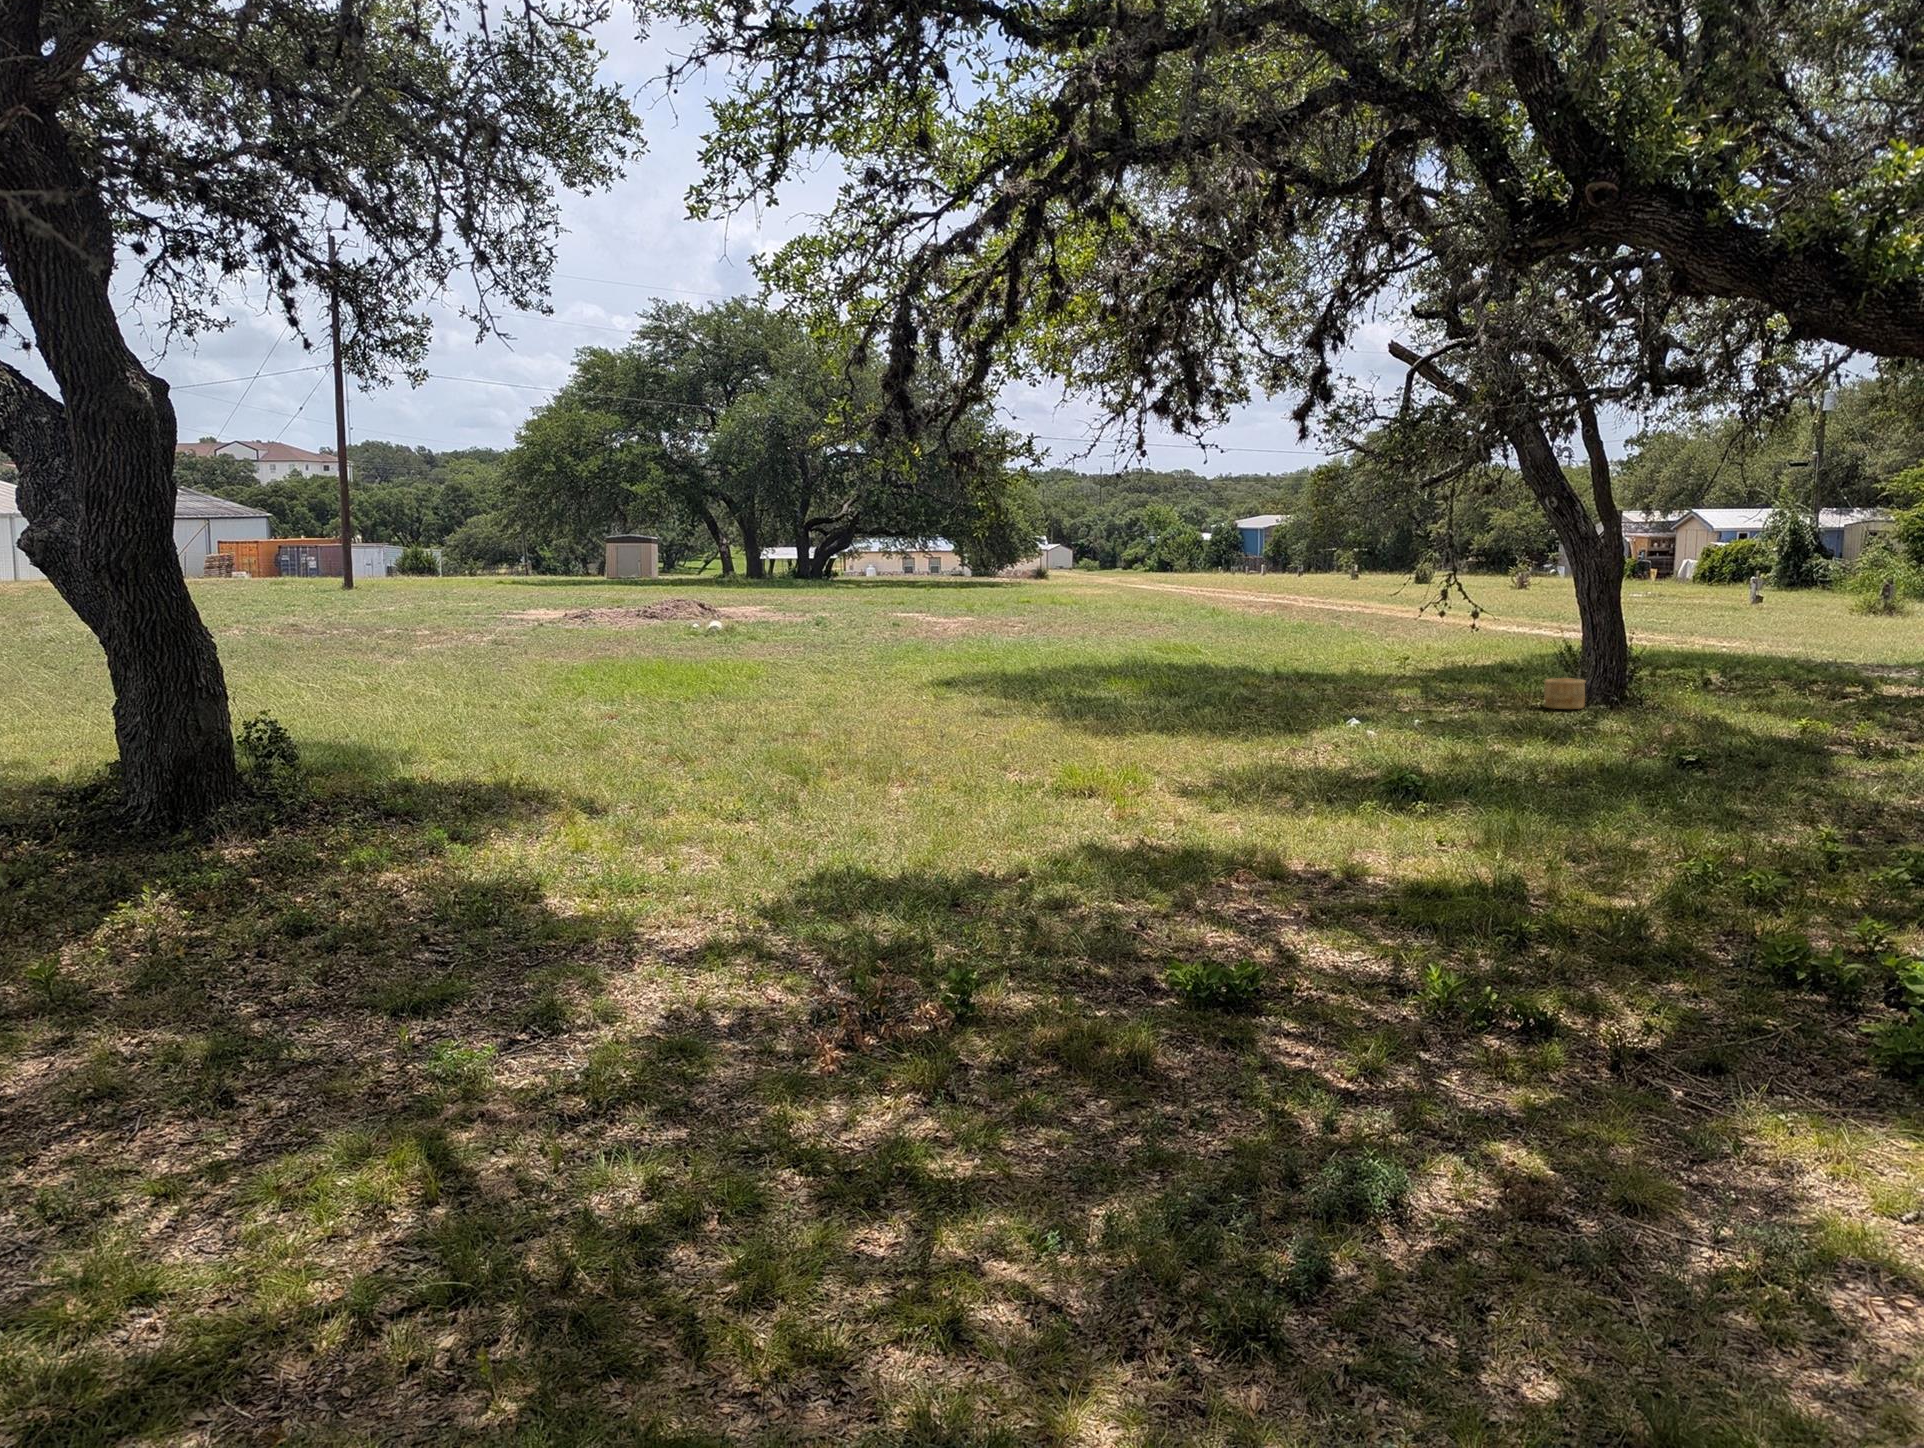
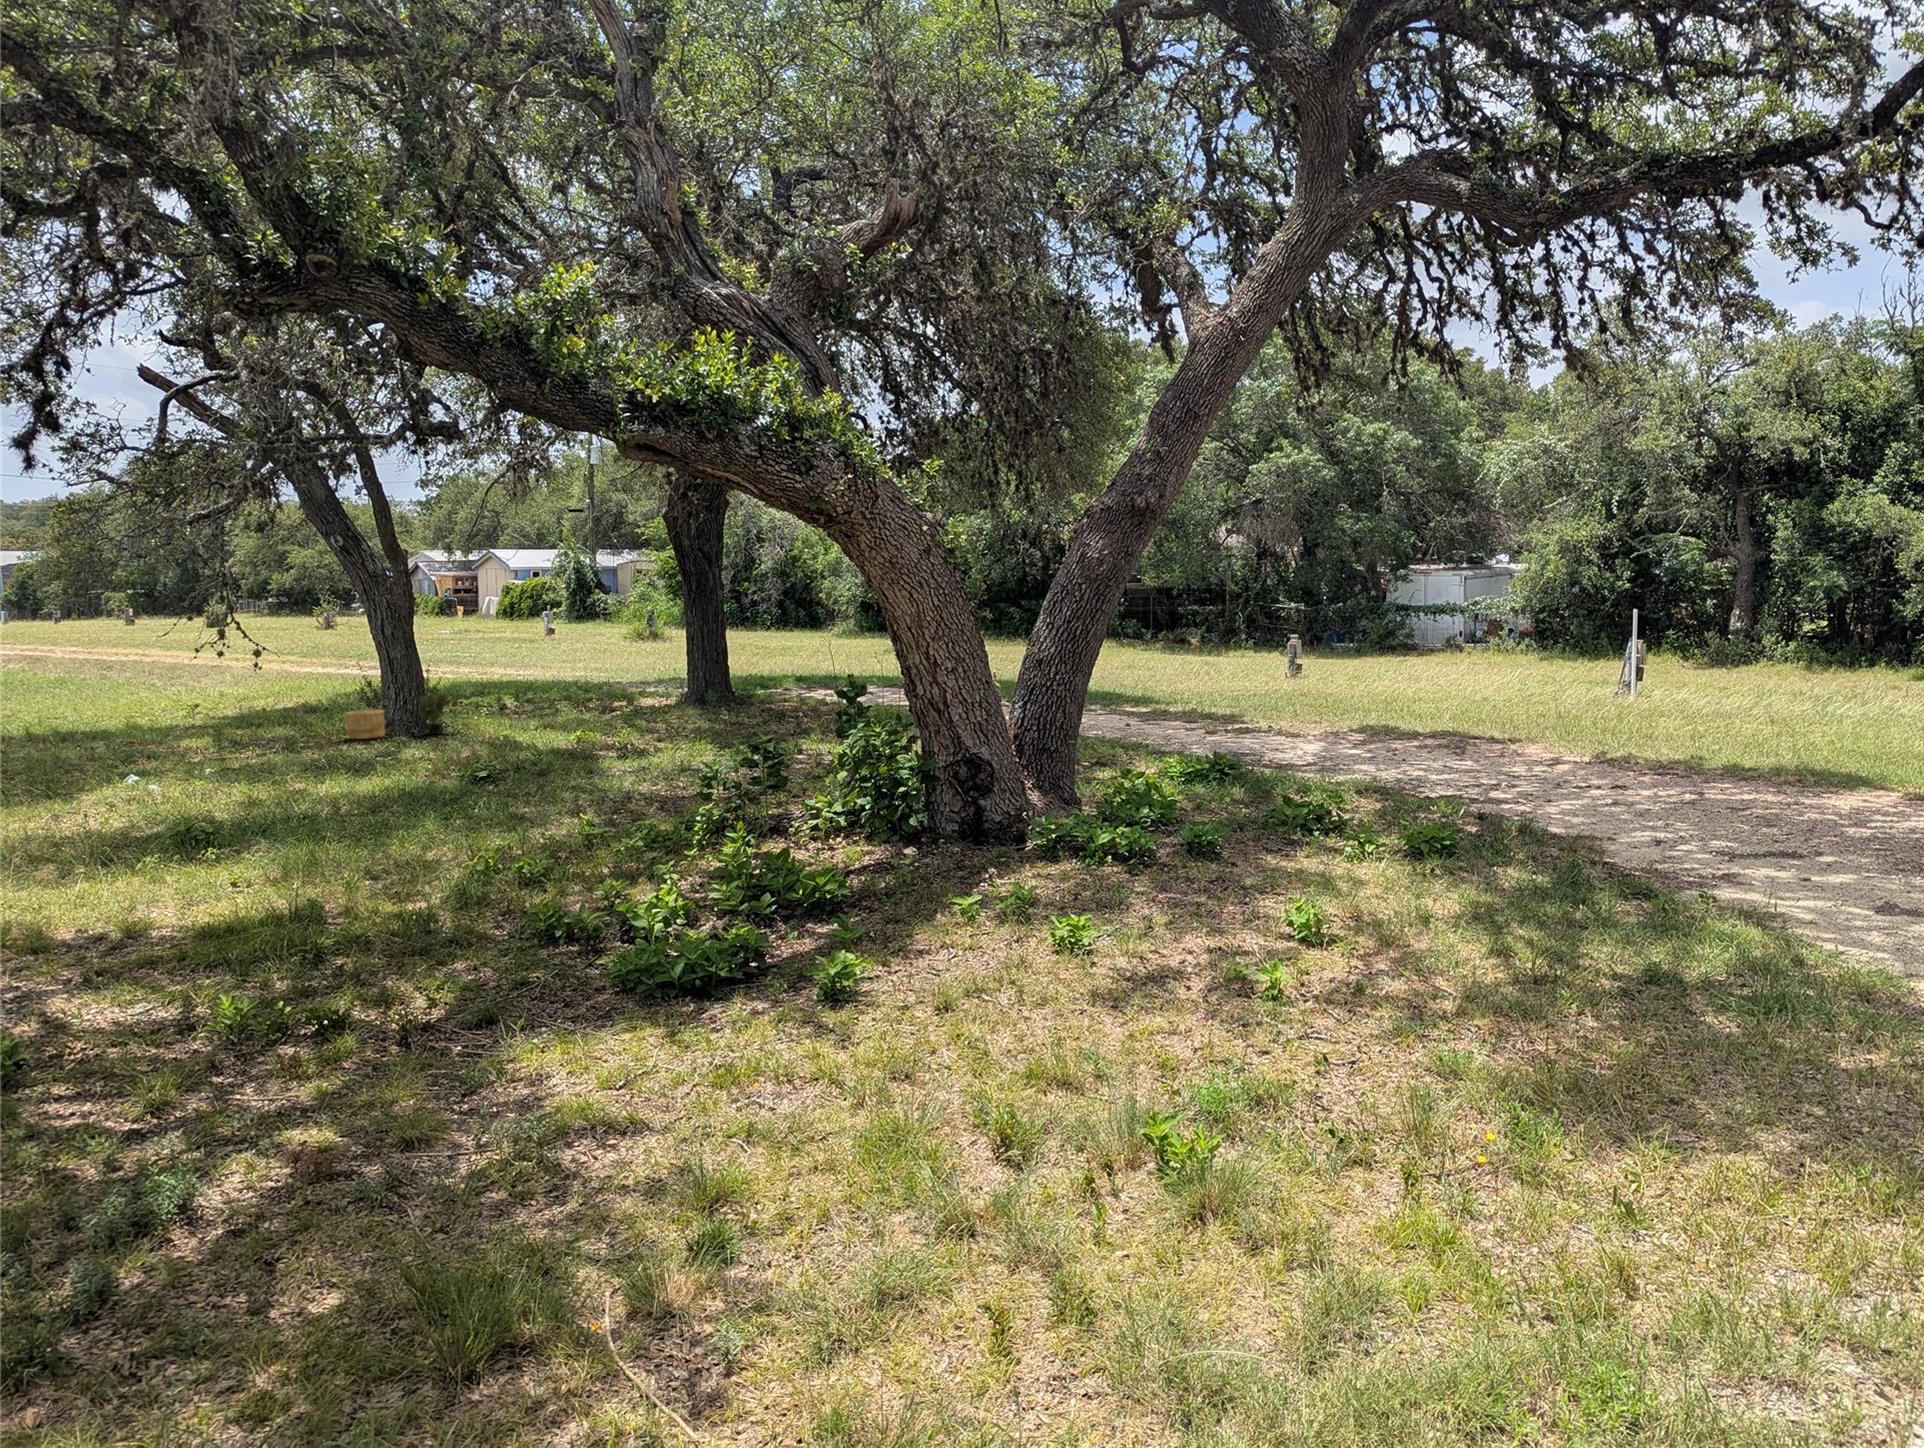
potted plant: none [1623,662,1670,712] -> present [419,691,455,734]

